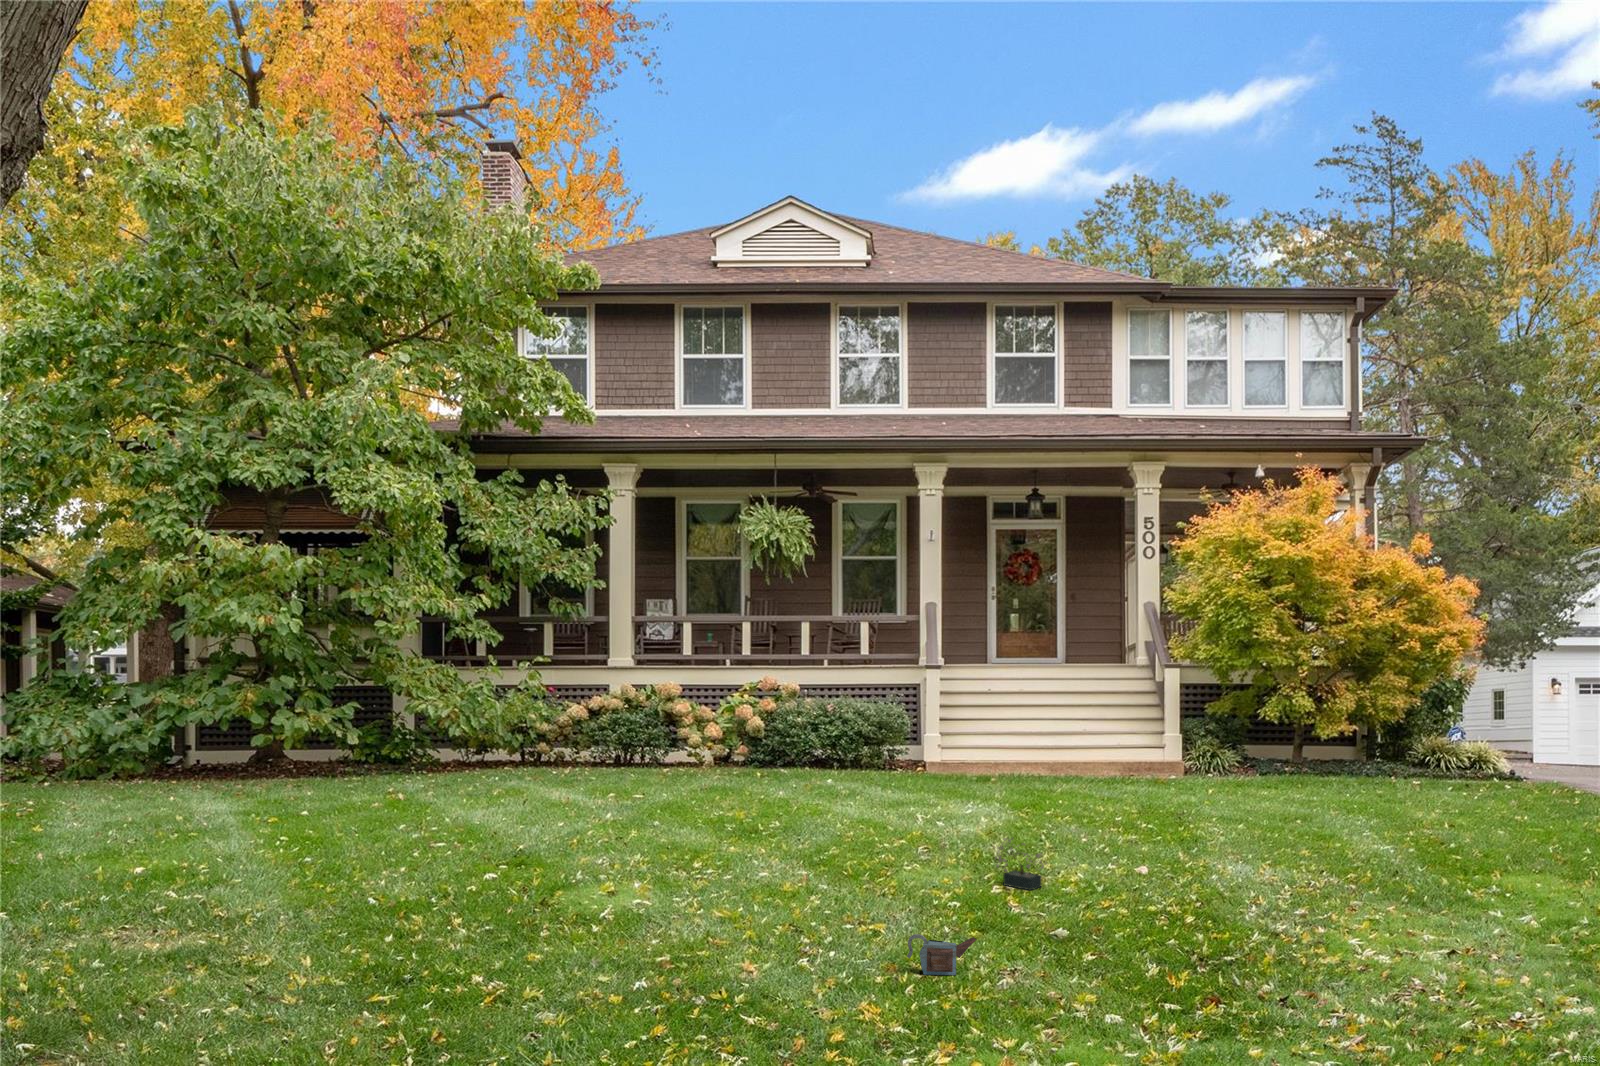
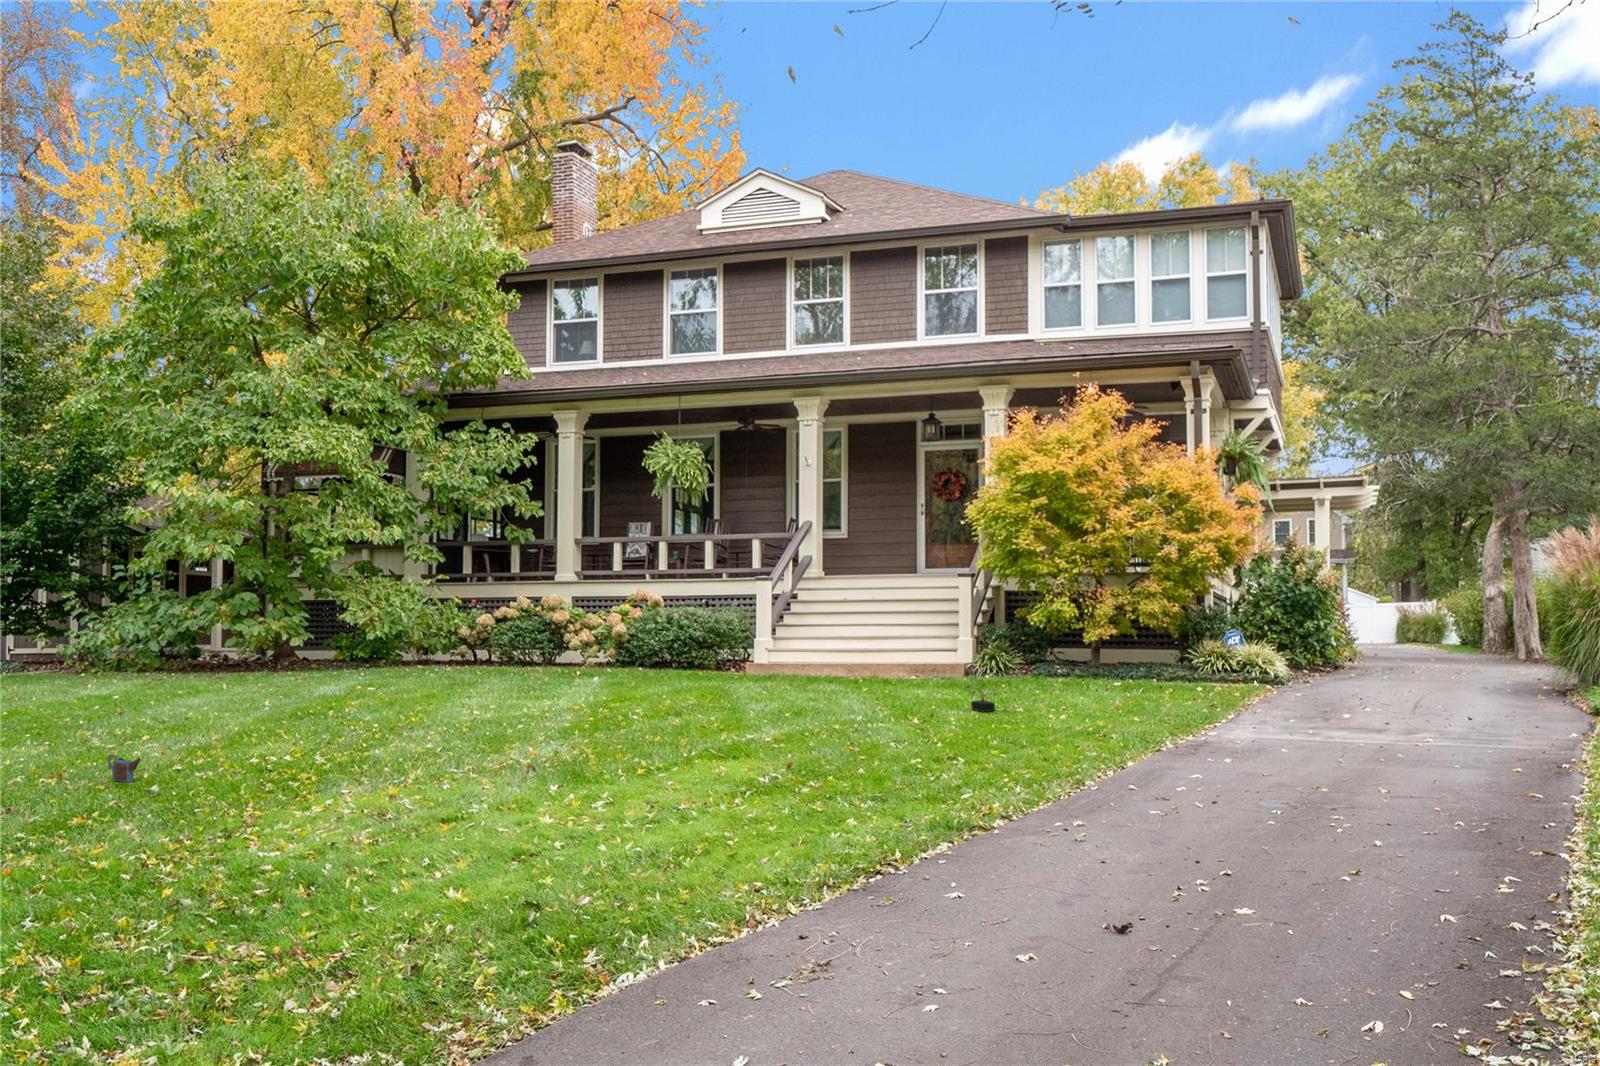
decorative plant: present [996,838,1047,890] -> present [967,680,995,712]

